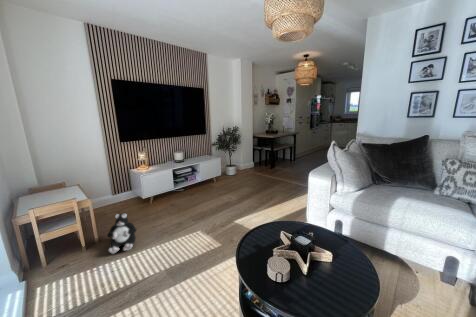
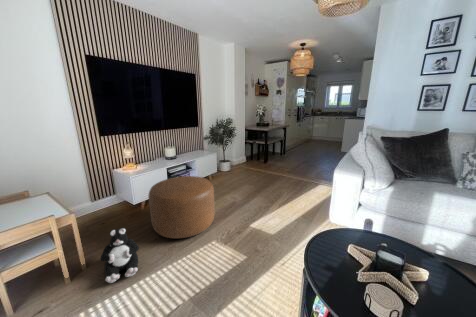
ottoman: none [150,177,206,227] -> present [148,176,215,238]

